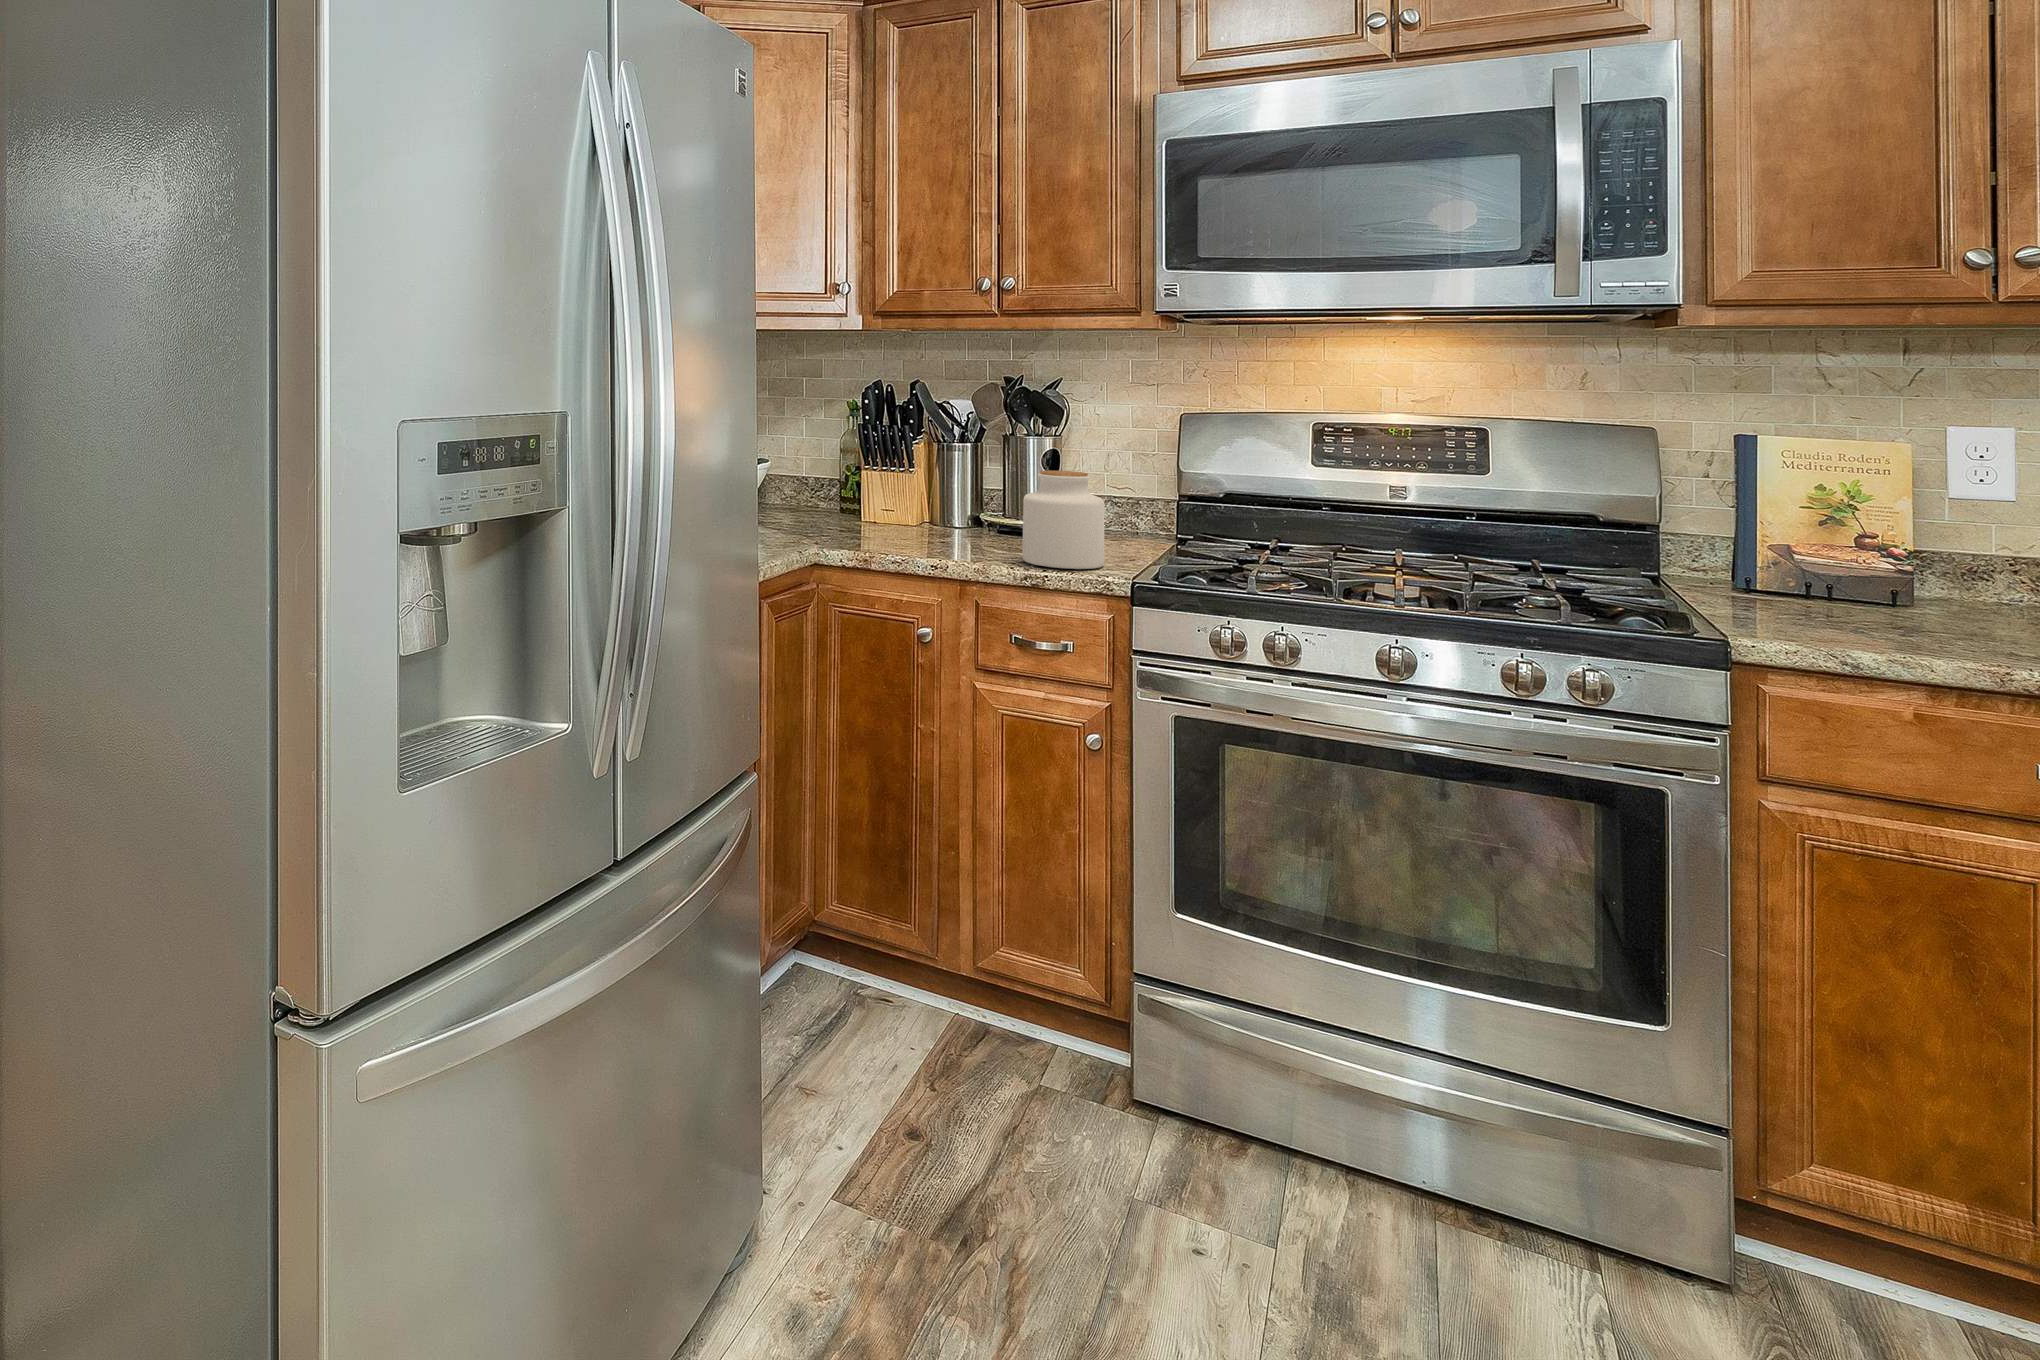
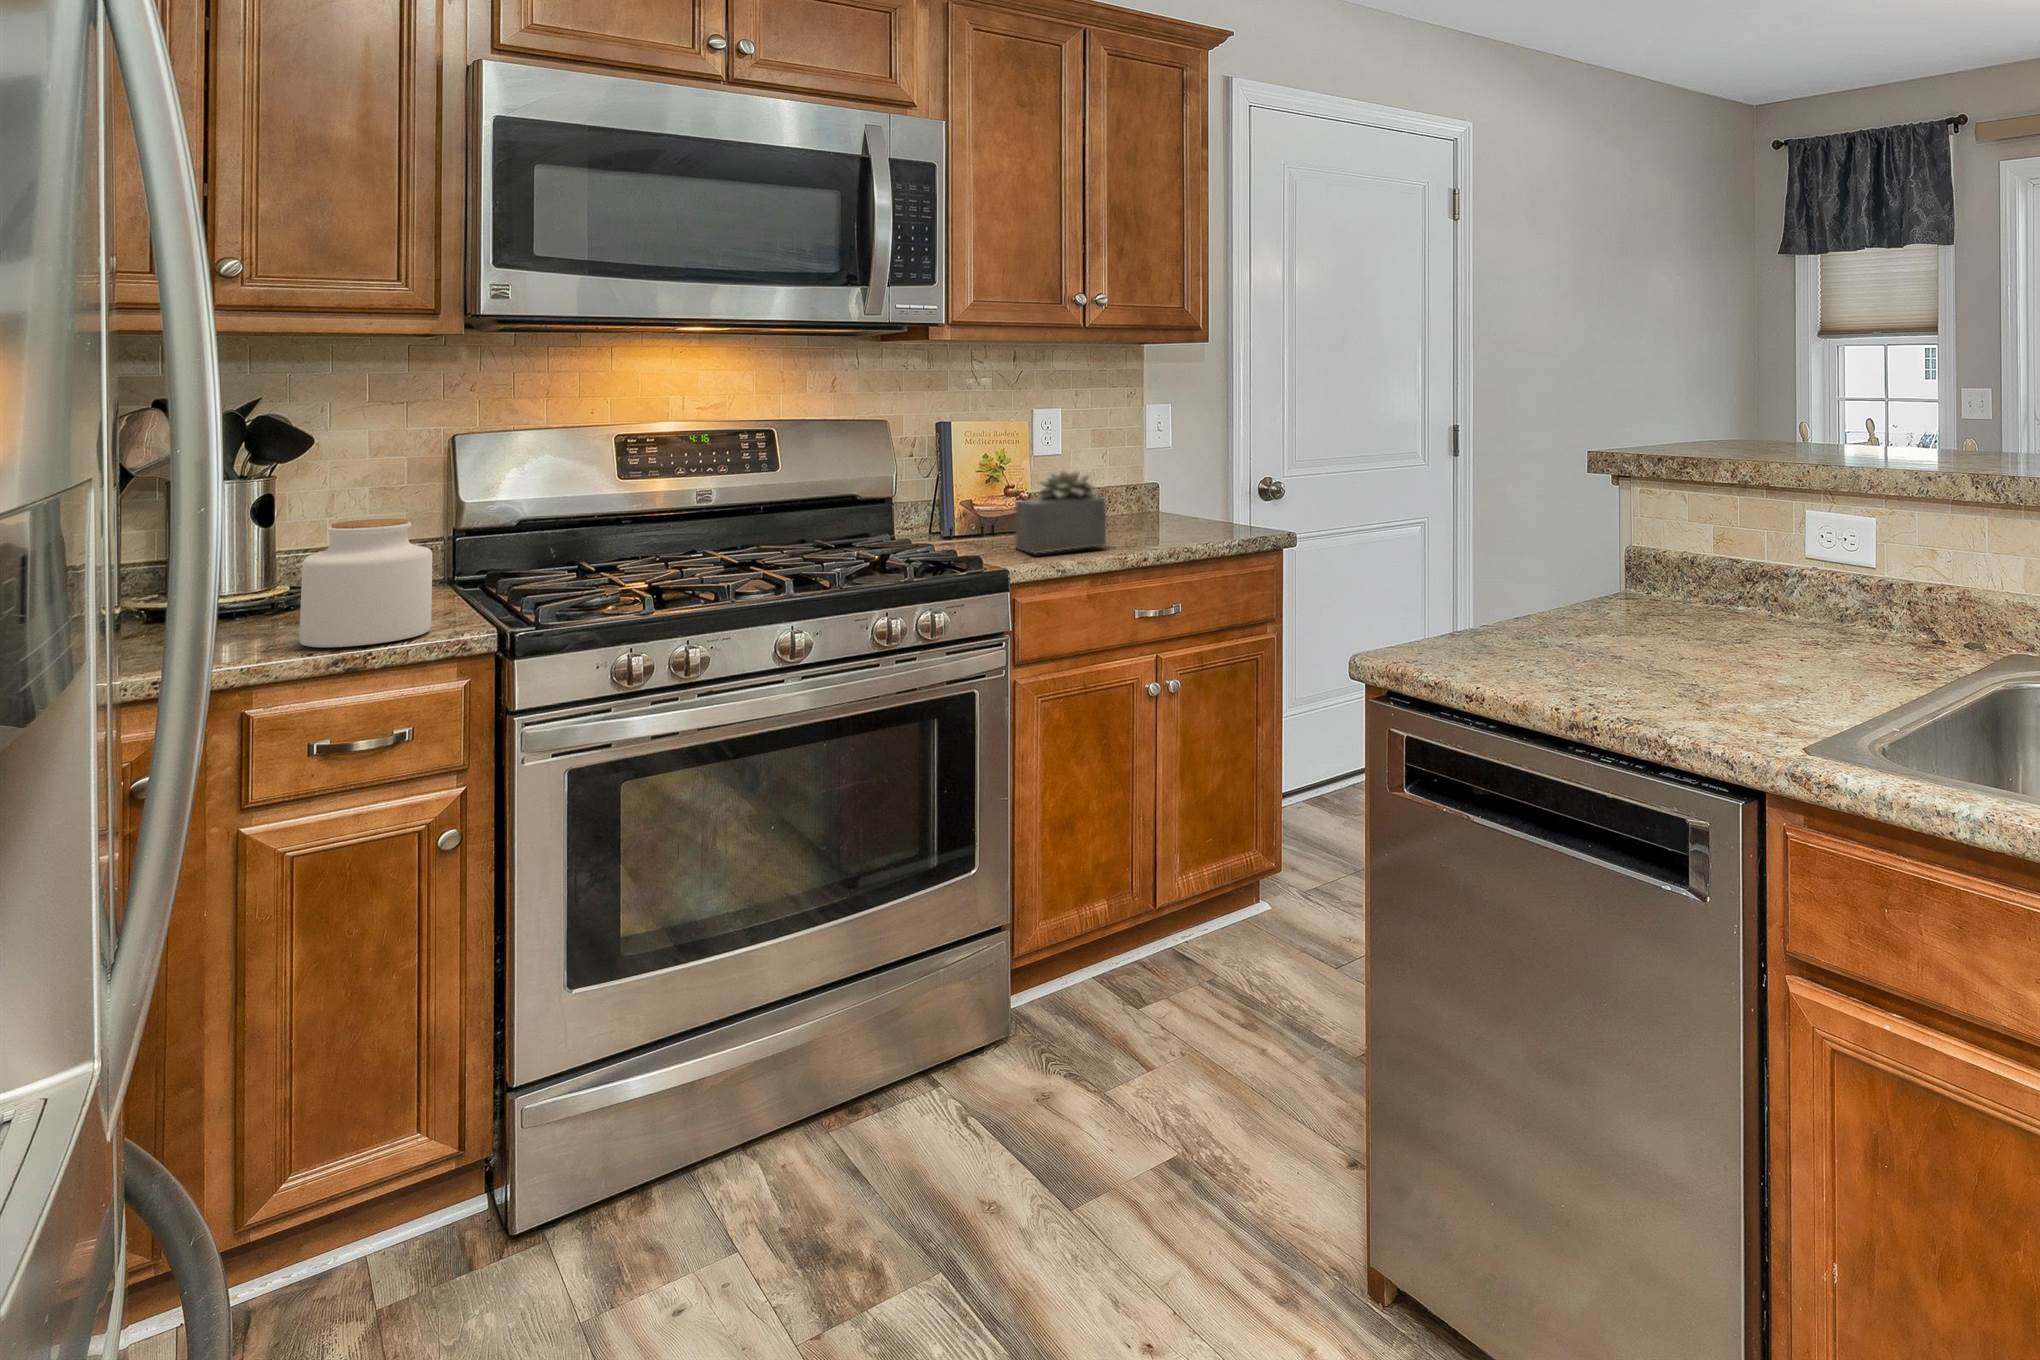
succulent plant: none [1795,511,1960,640] -> present [1015,470,1106,553]

